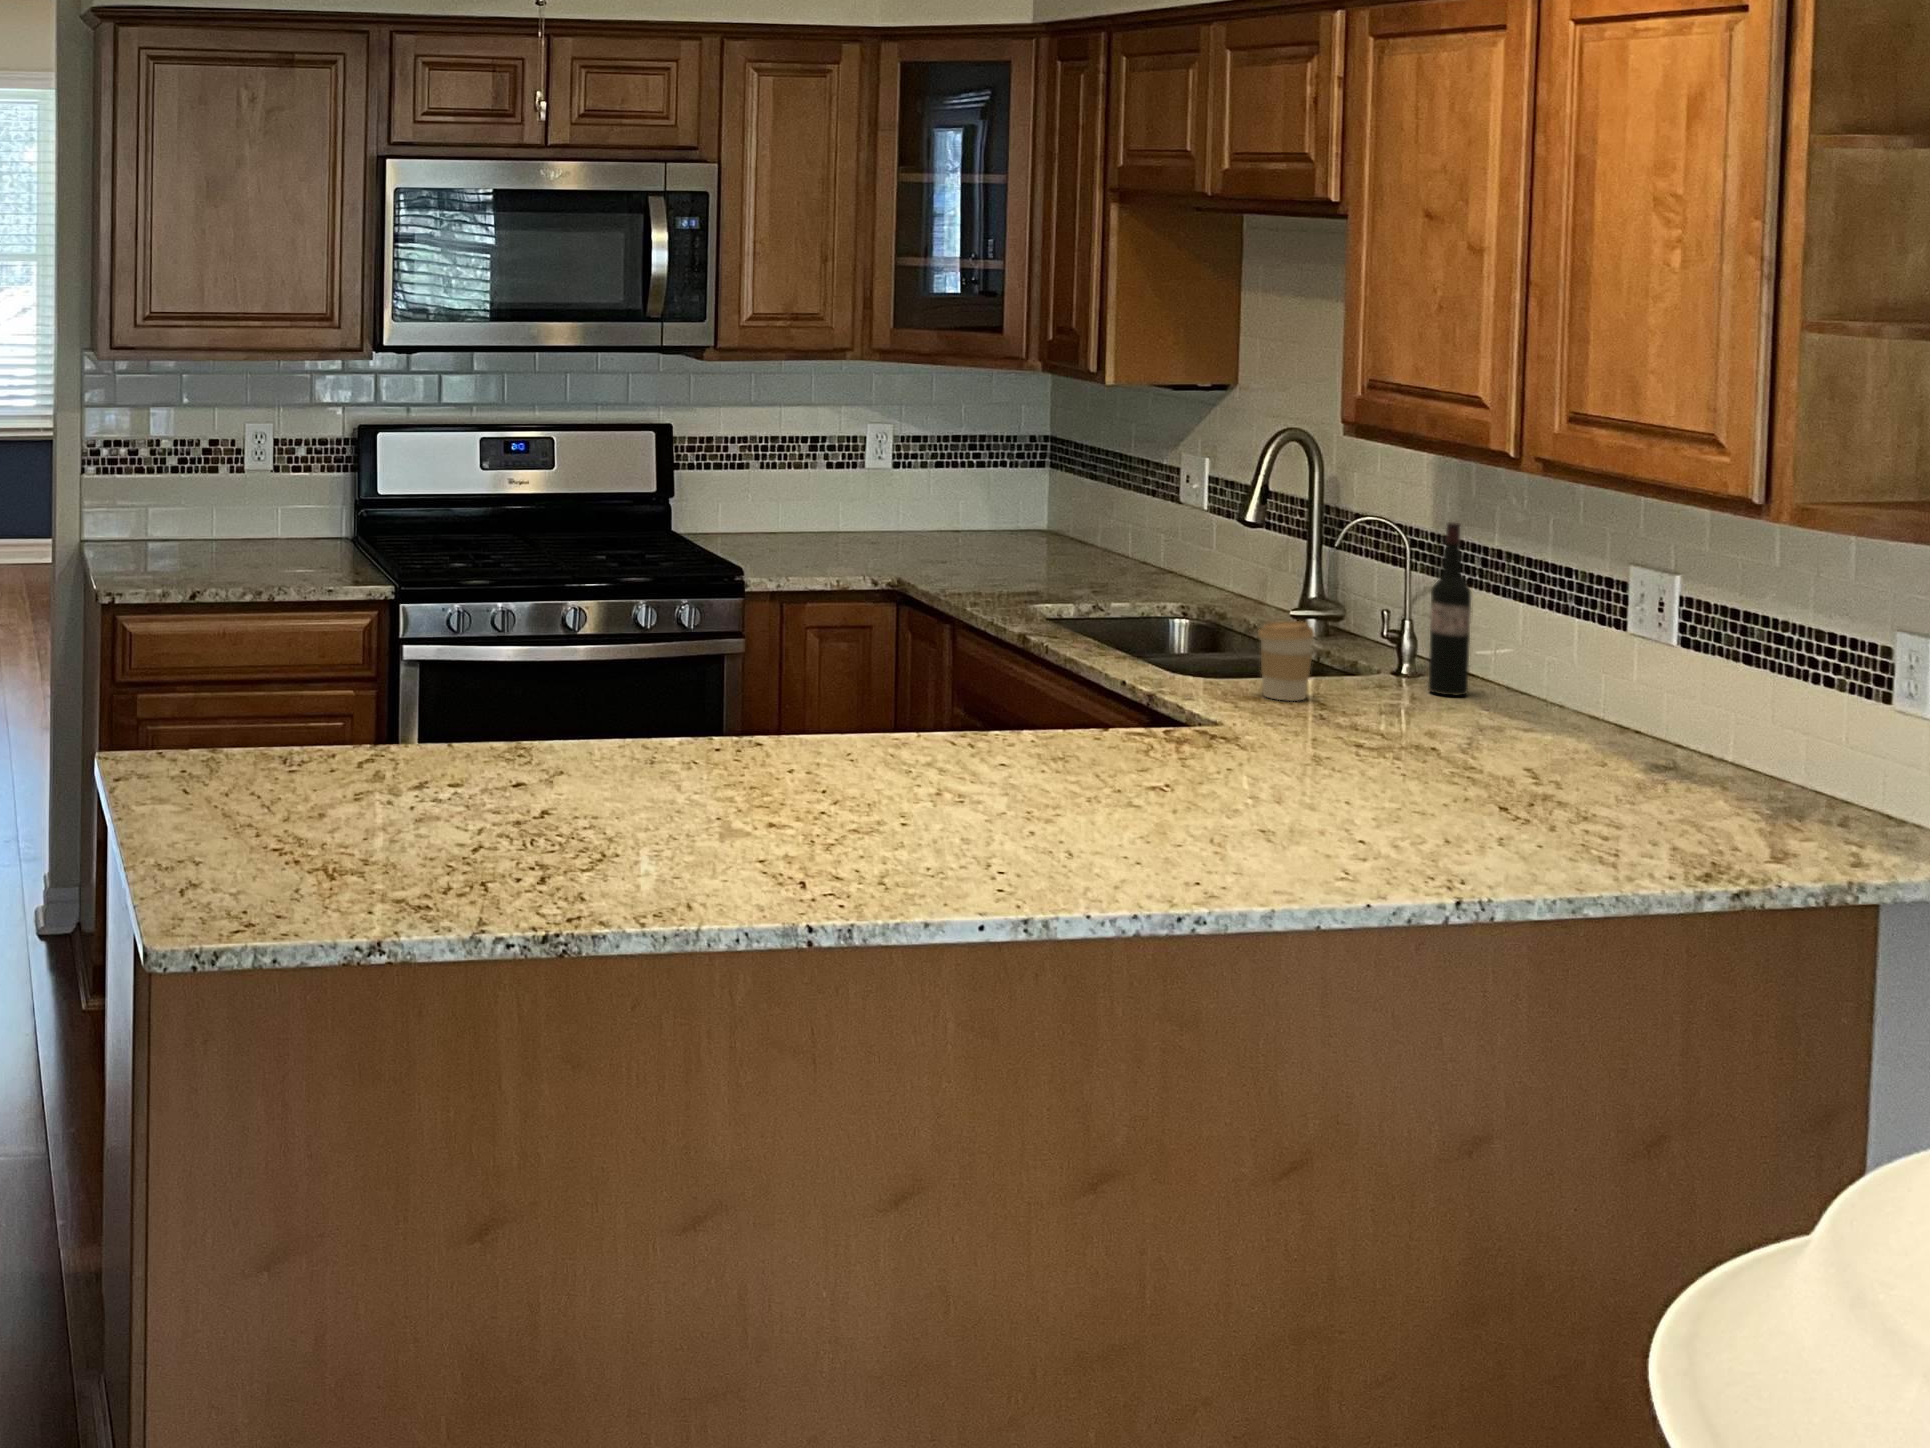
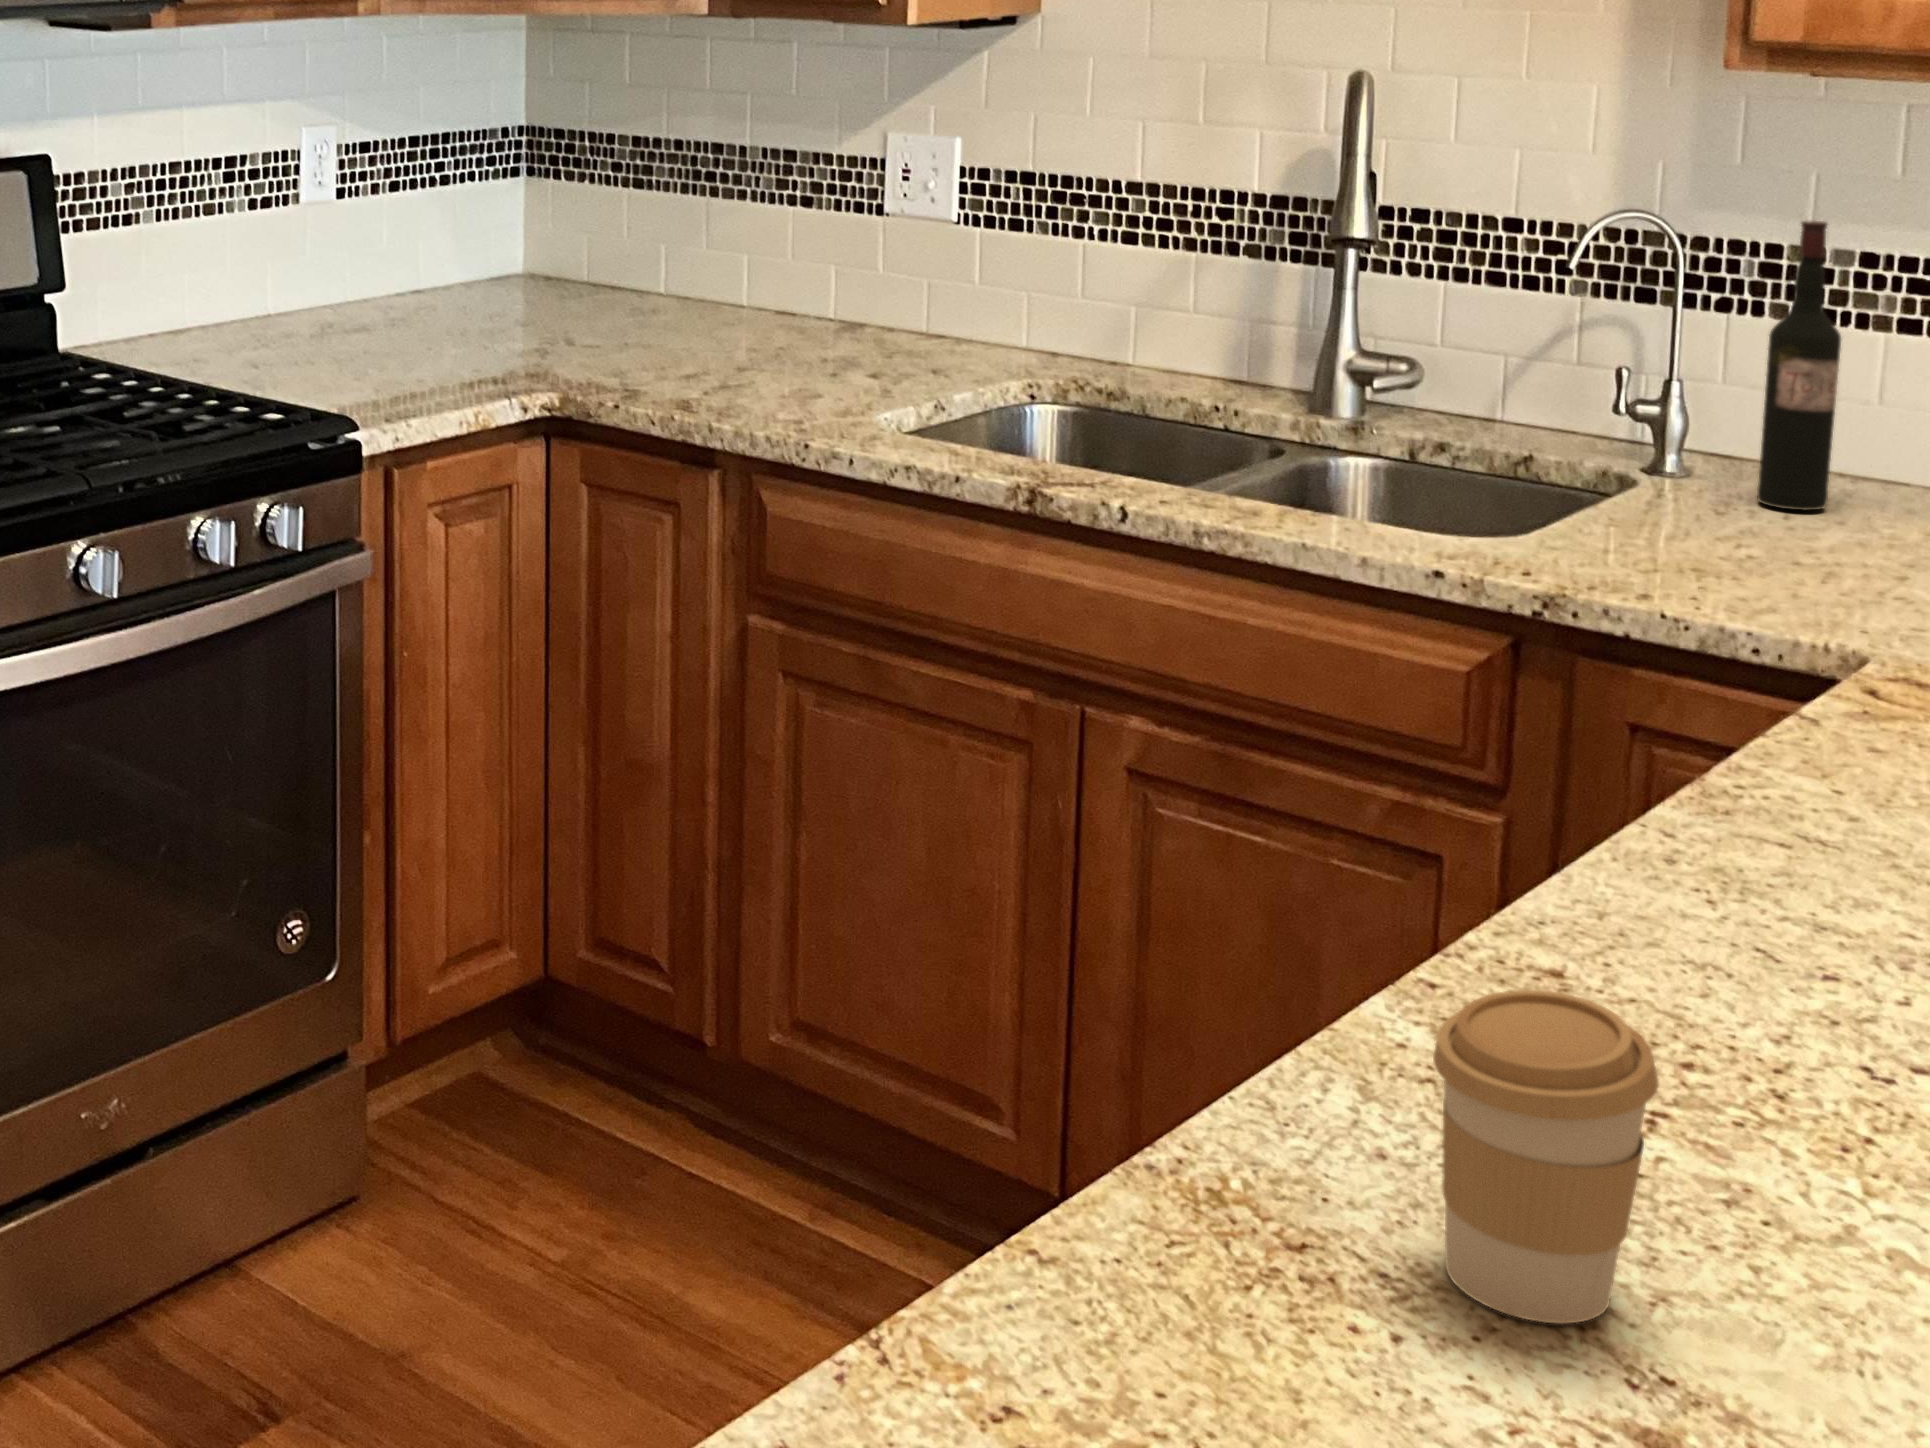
coffee cup: present [1258,621,1315,701] -> present [1433,990,1659,1323]

